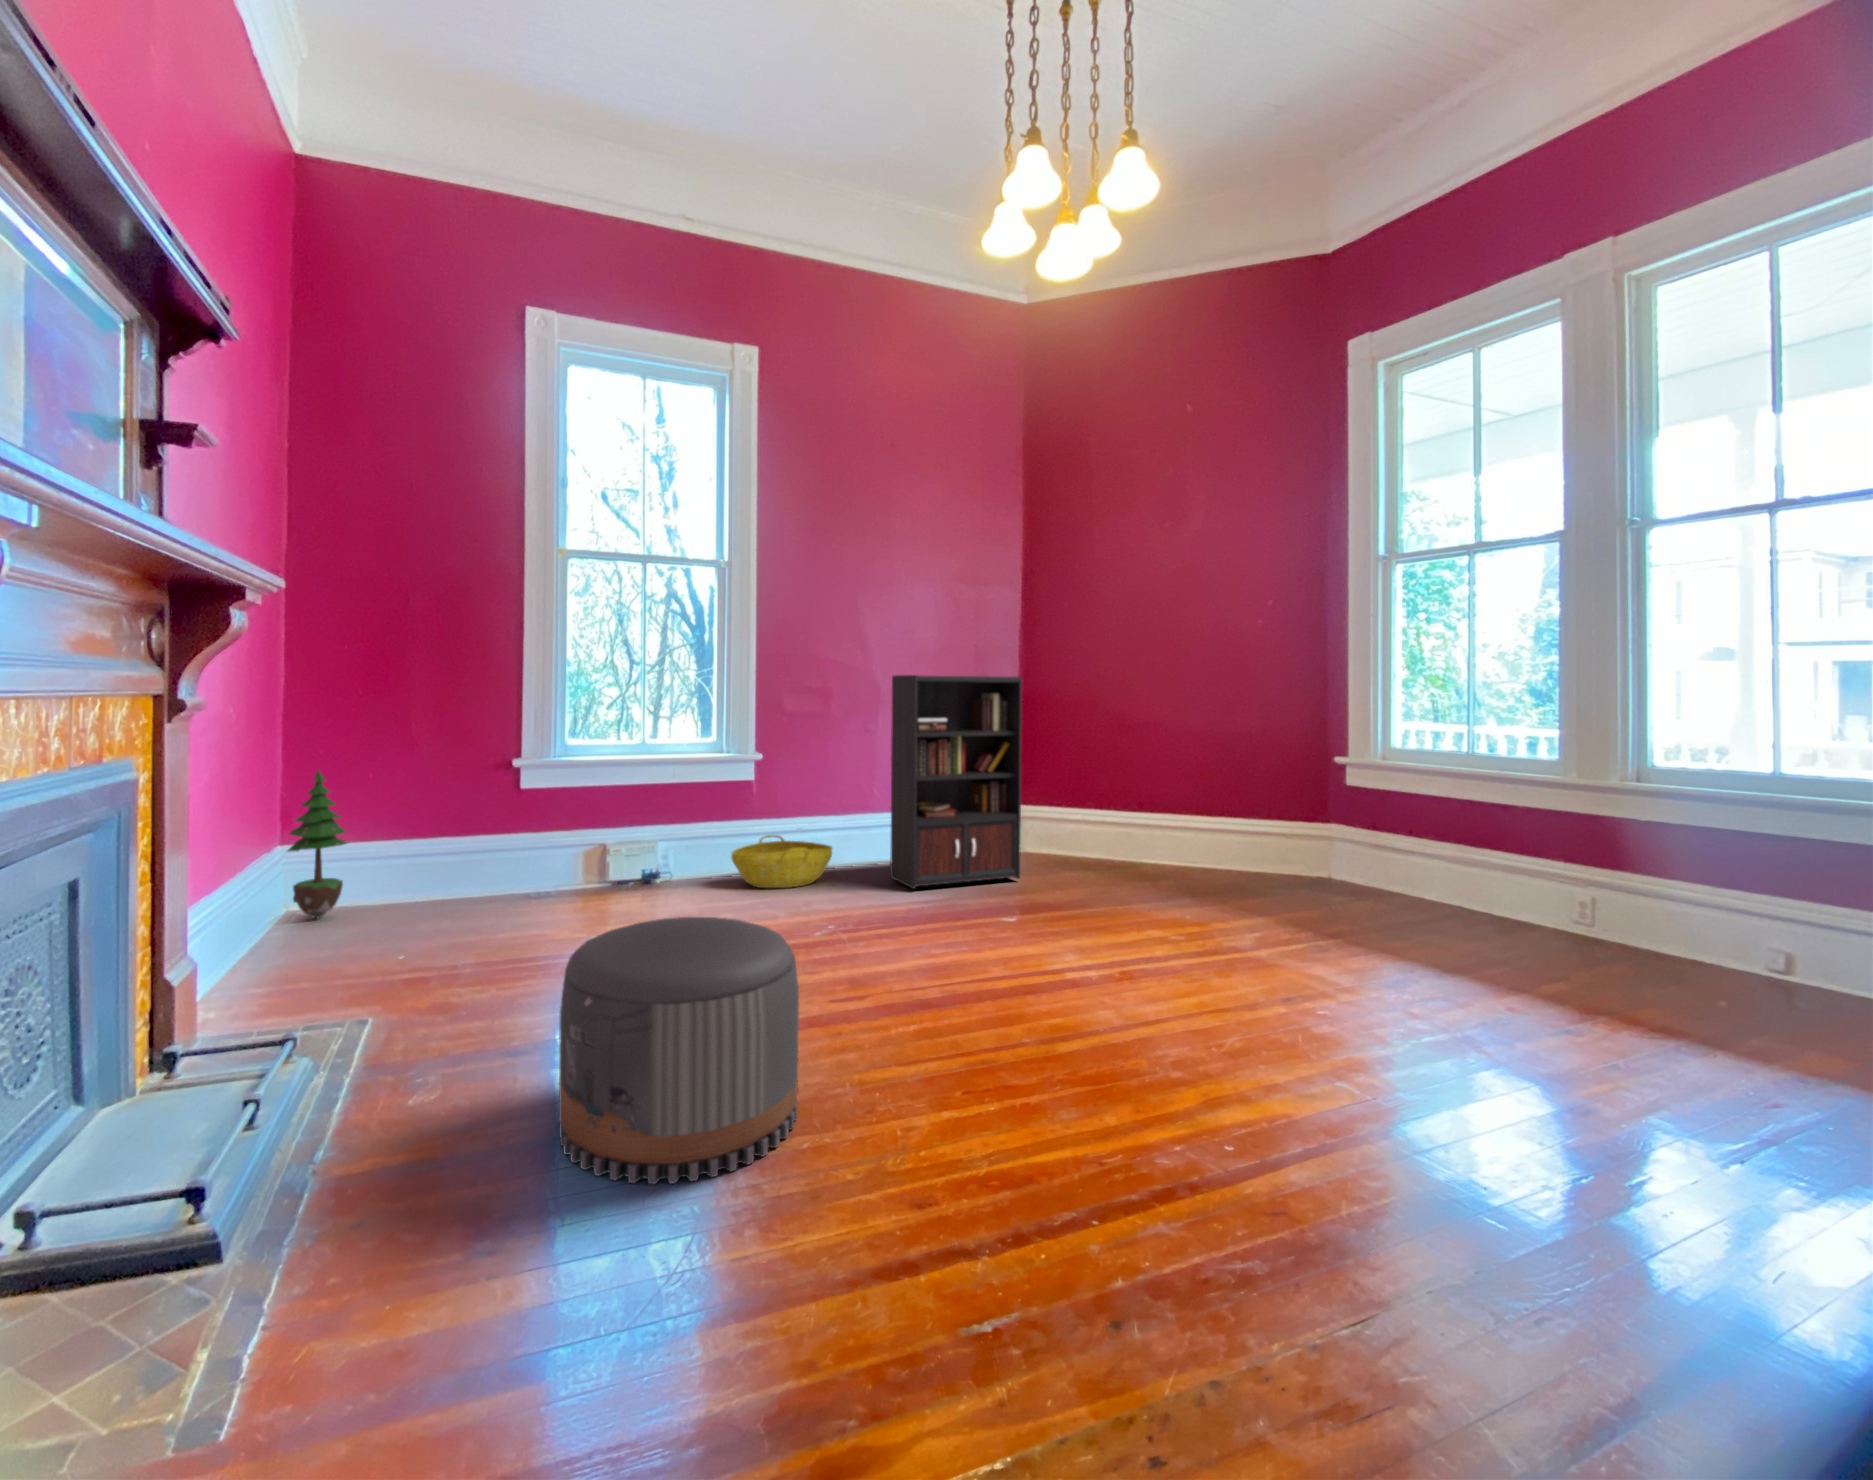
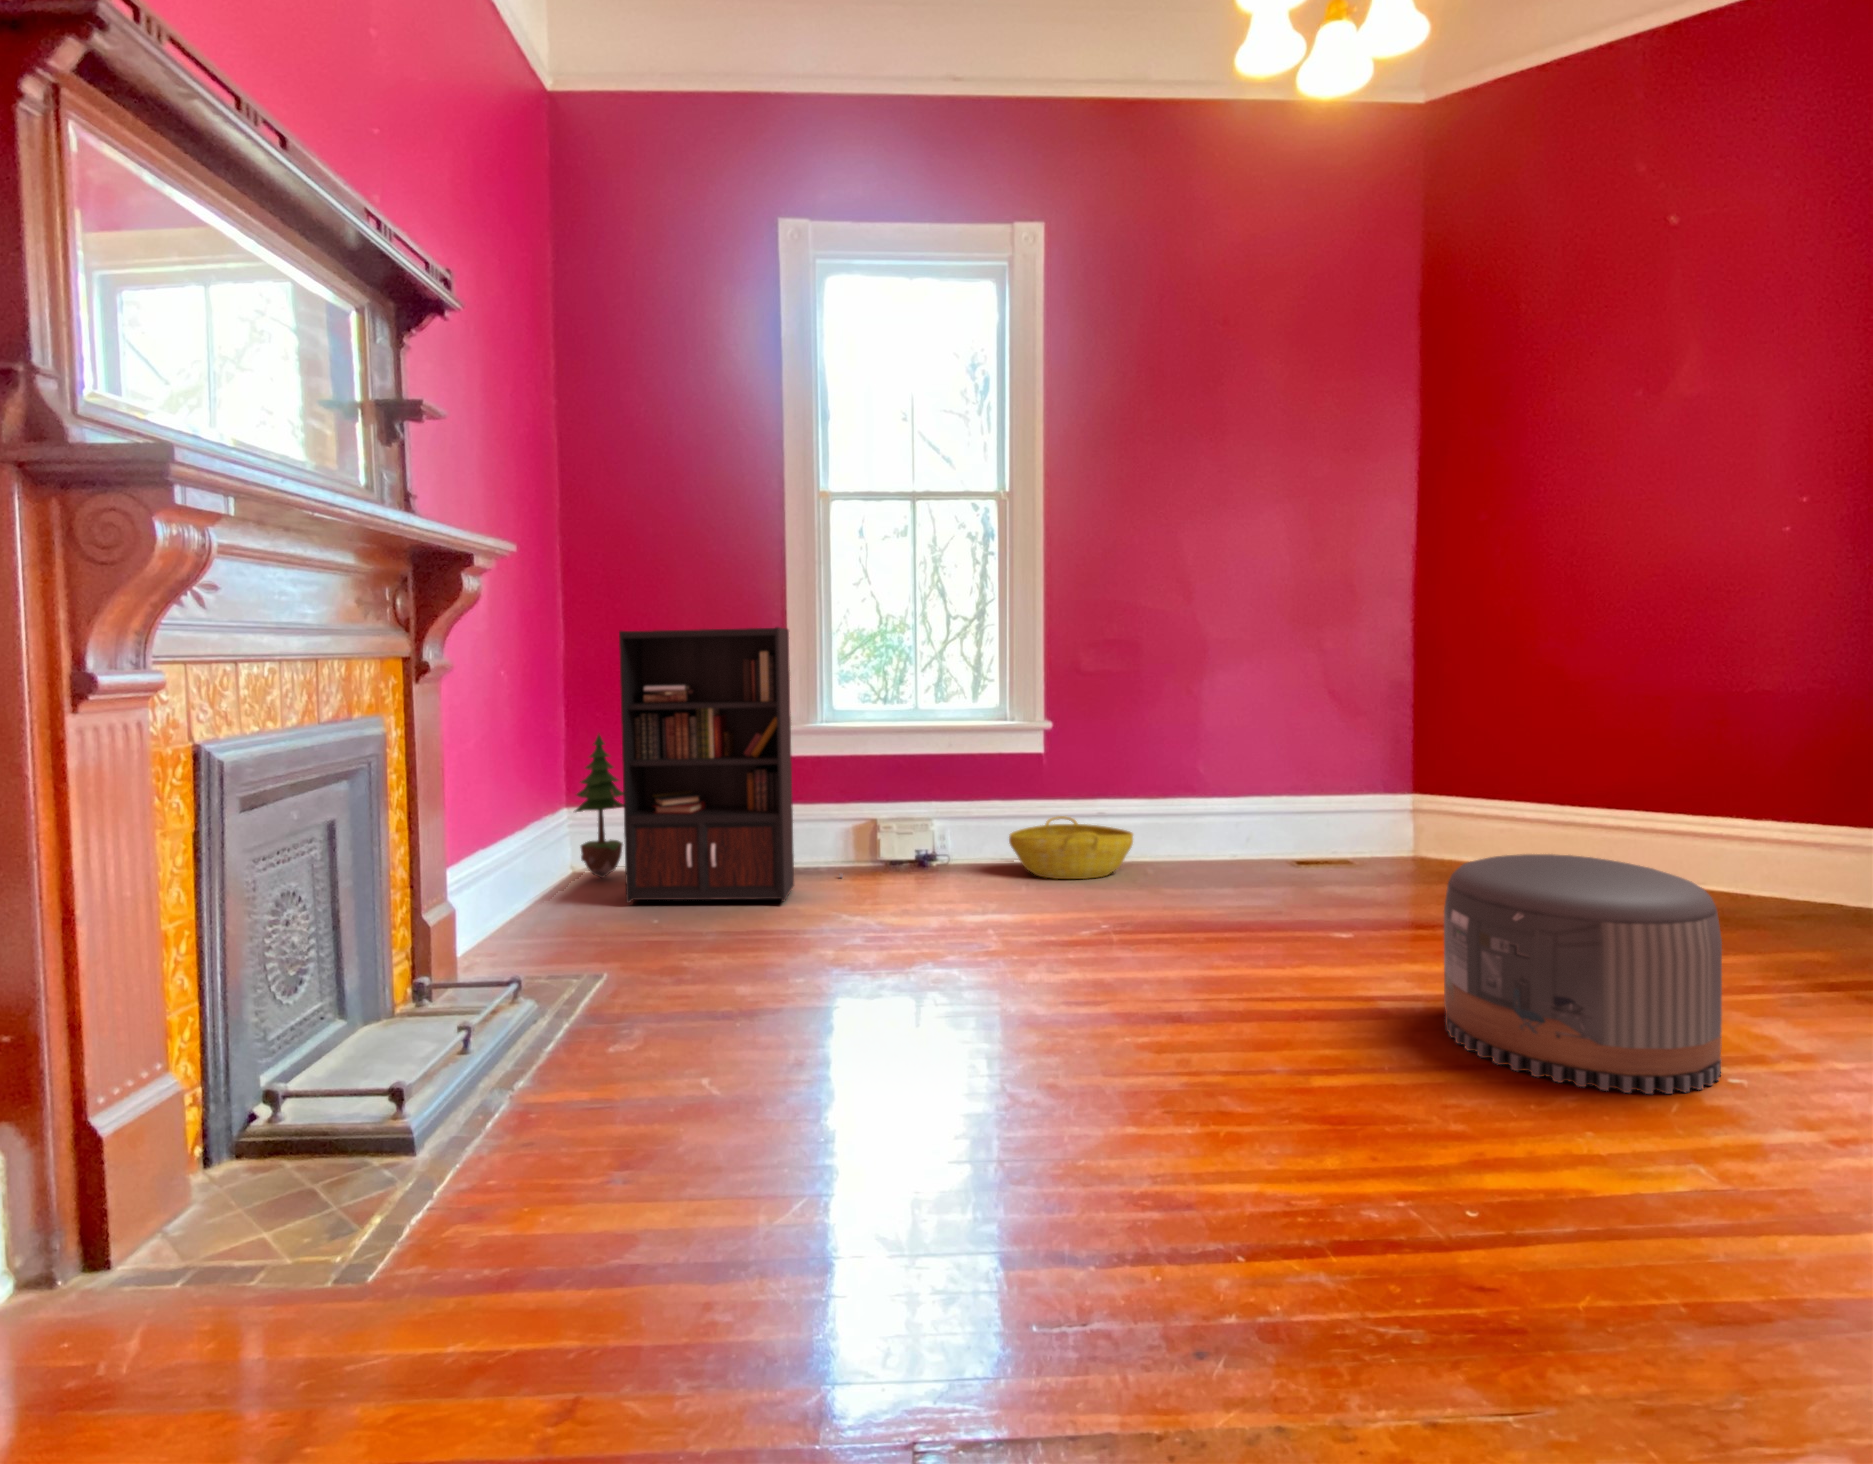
bookcase: present [890,675,1022,889] -> present [619,627,843,903]
pouf: present [559,917,799,1184] -> present [1444,854,1722,1094]

